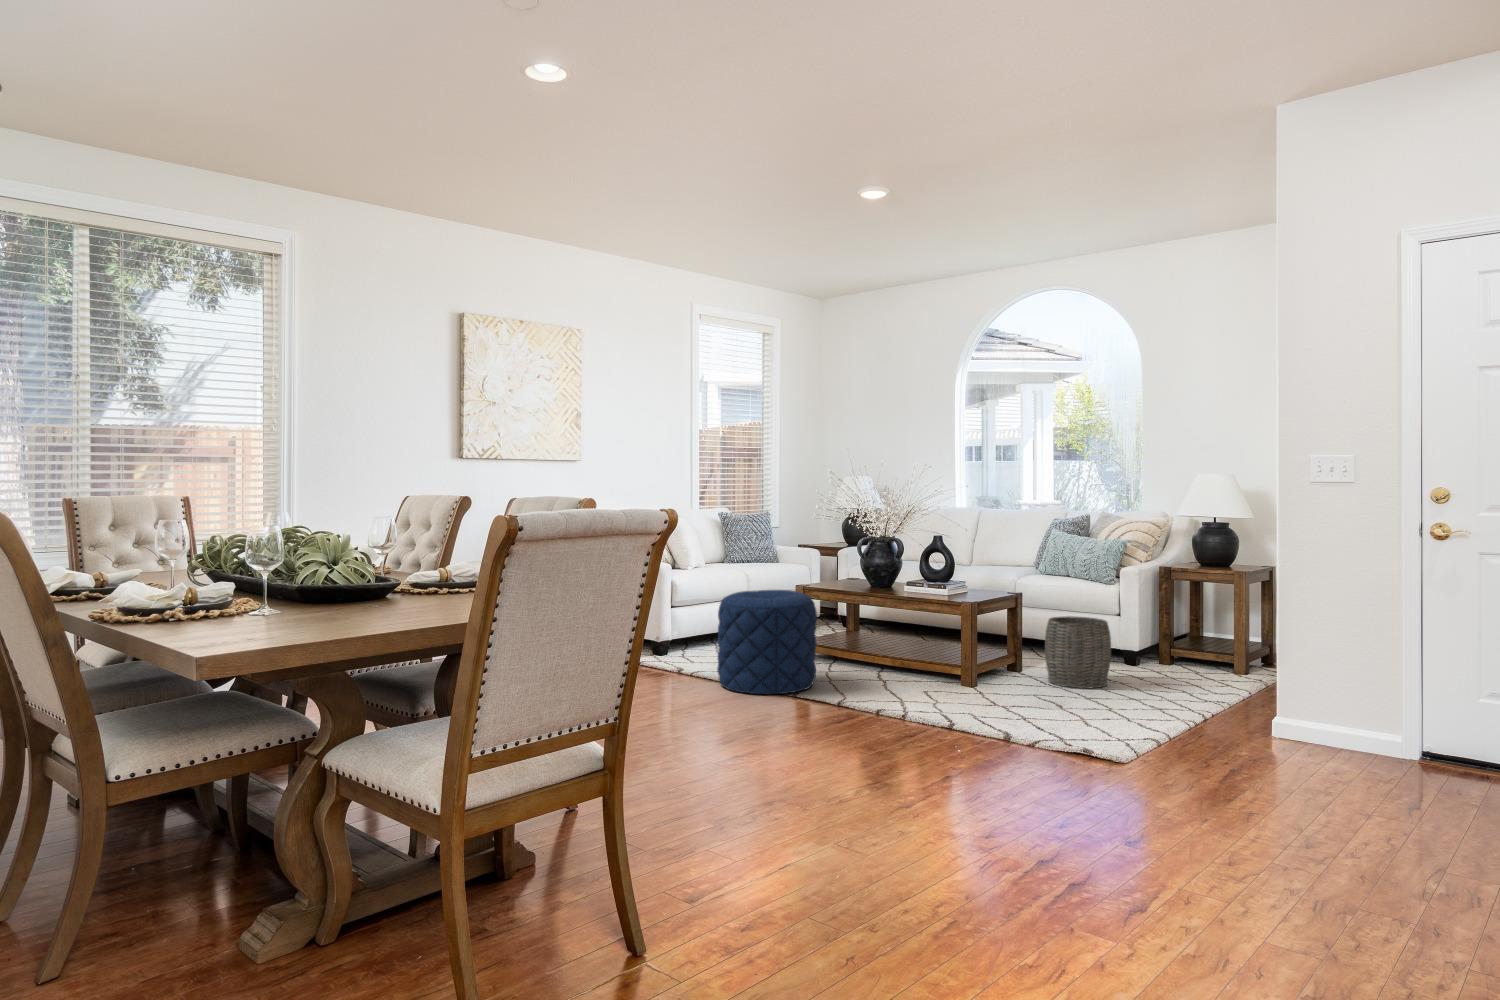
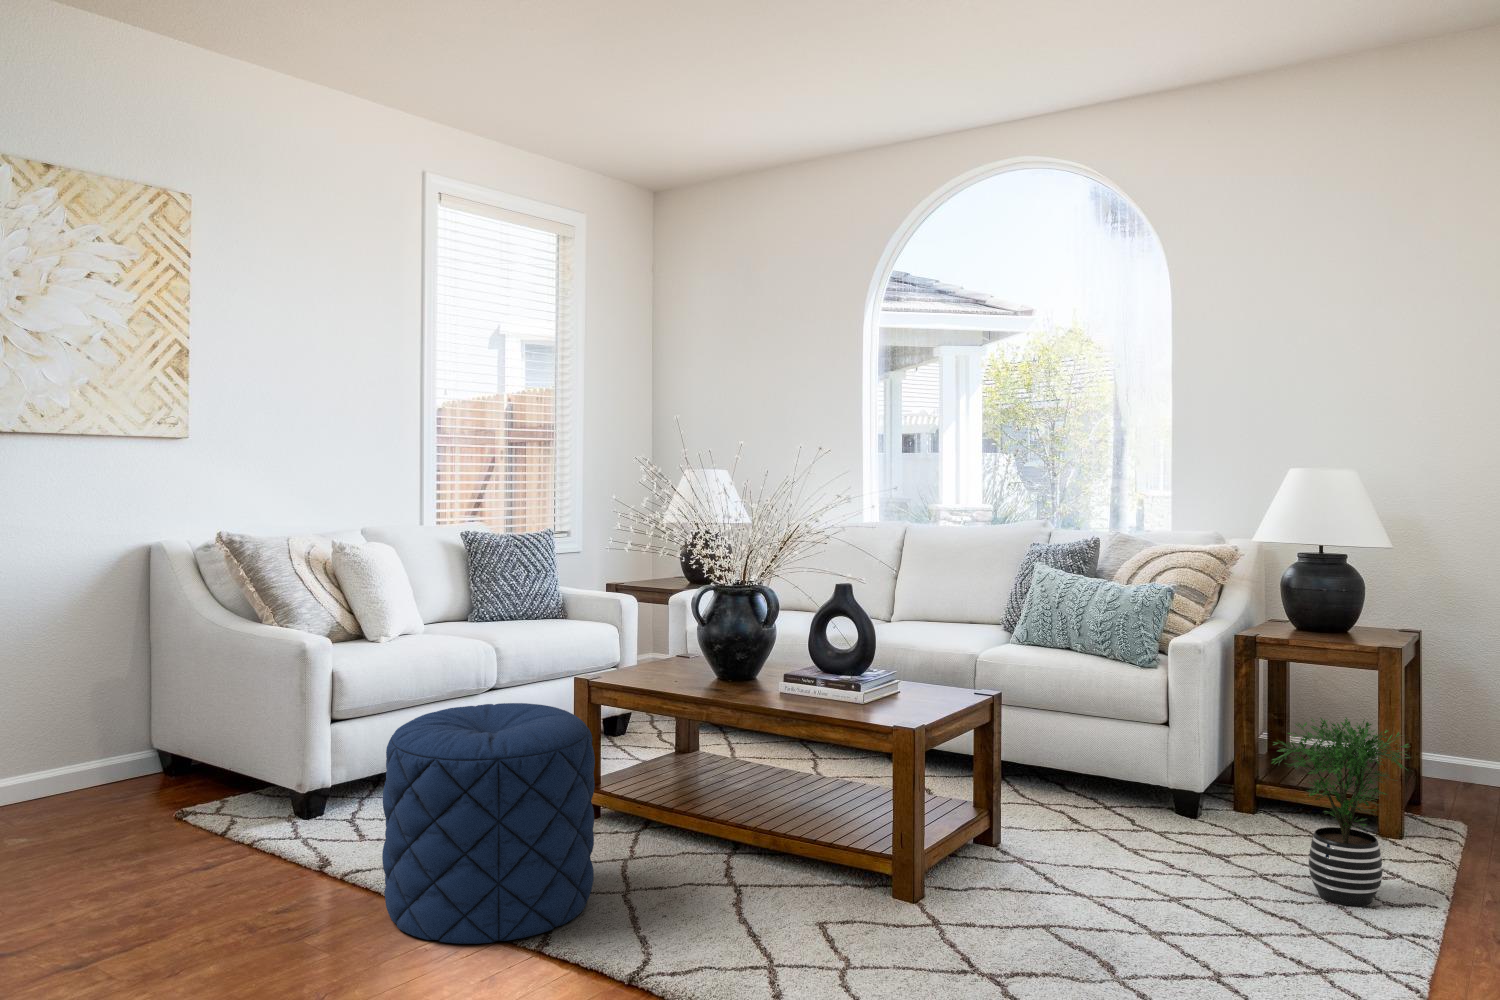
potted plant: none [1162,600,1235,695] -> present [1272,717,1410,906]
woven basket: present [1045,616,1111,688] -> none [1045,741,1172,893]

